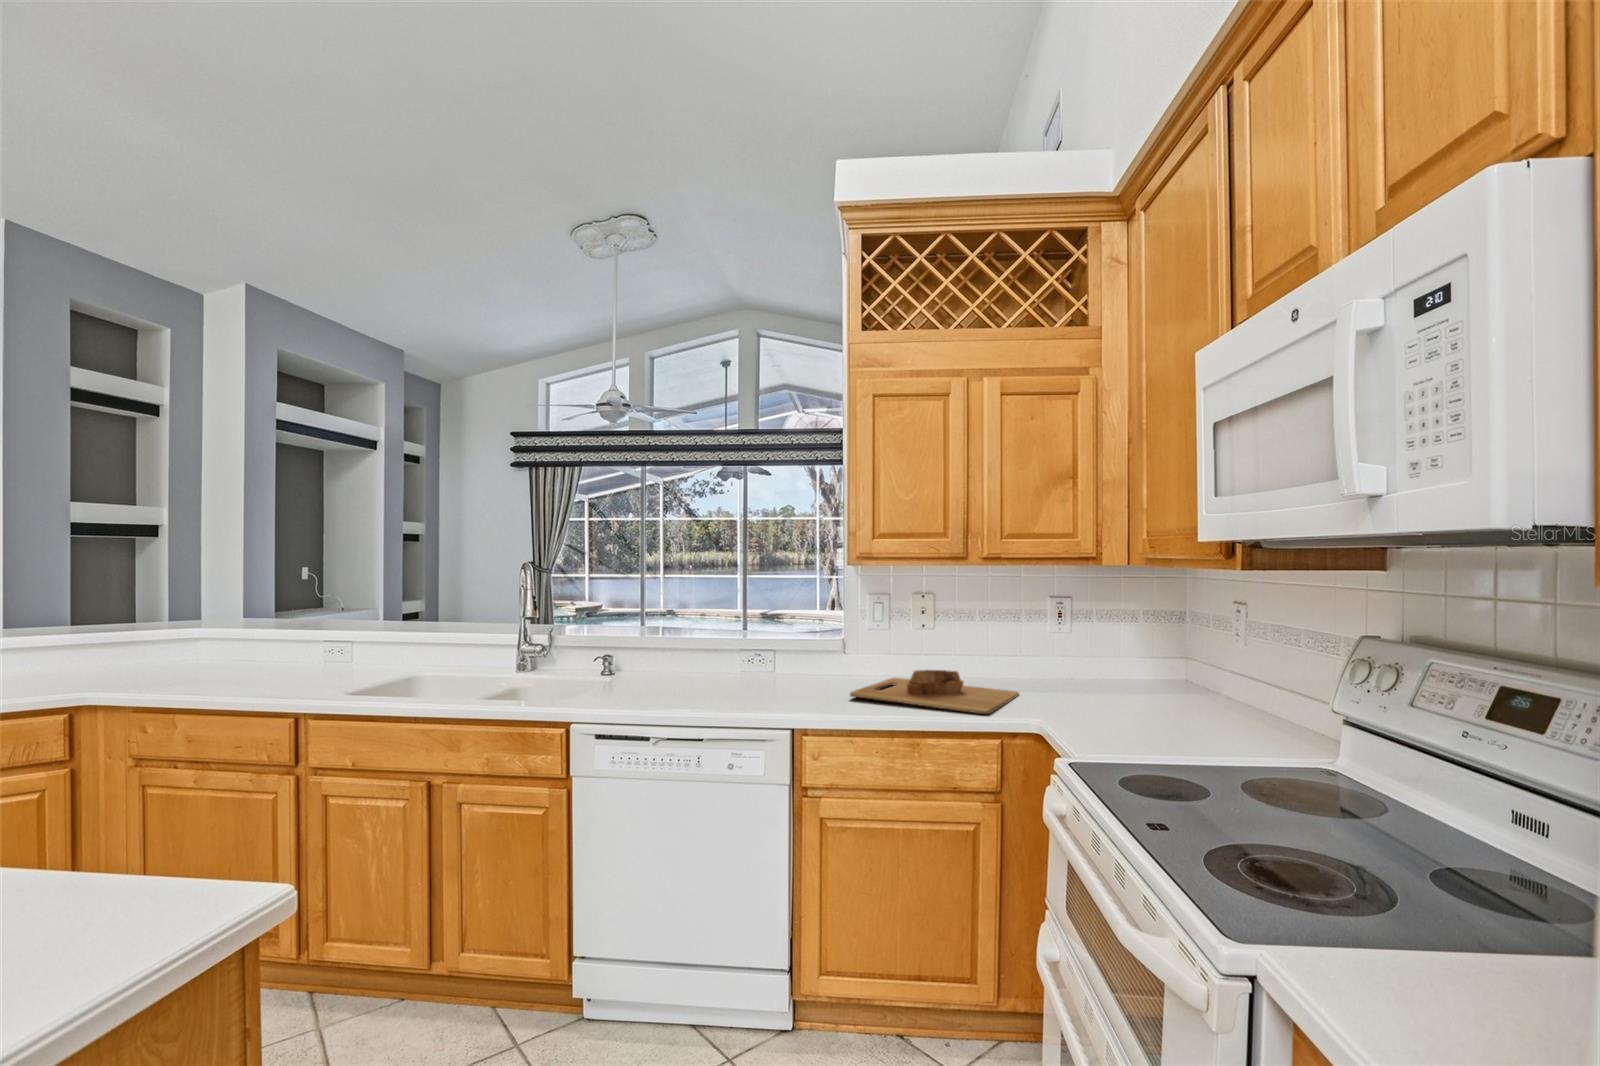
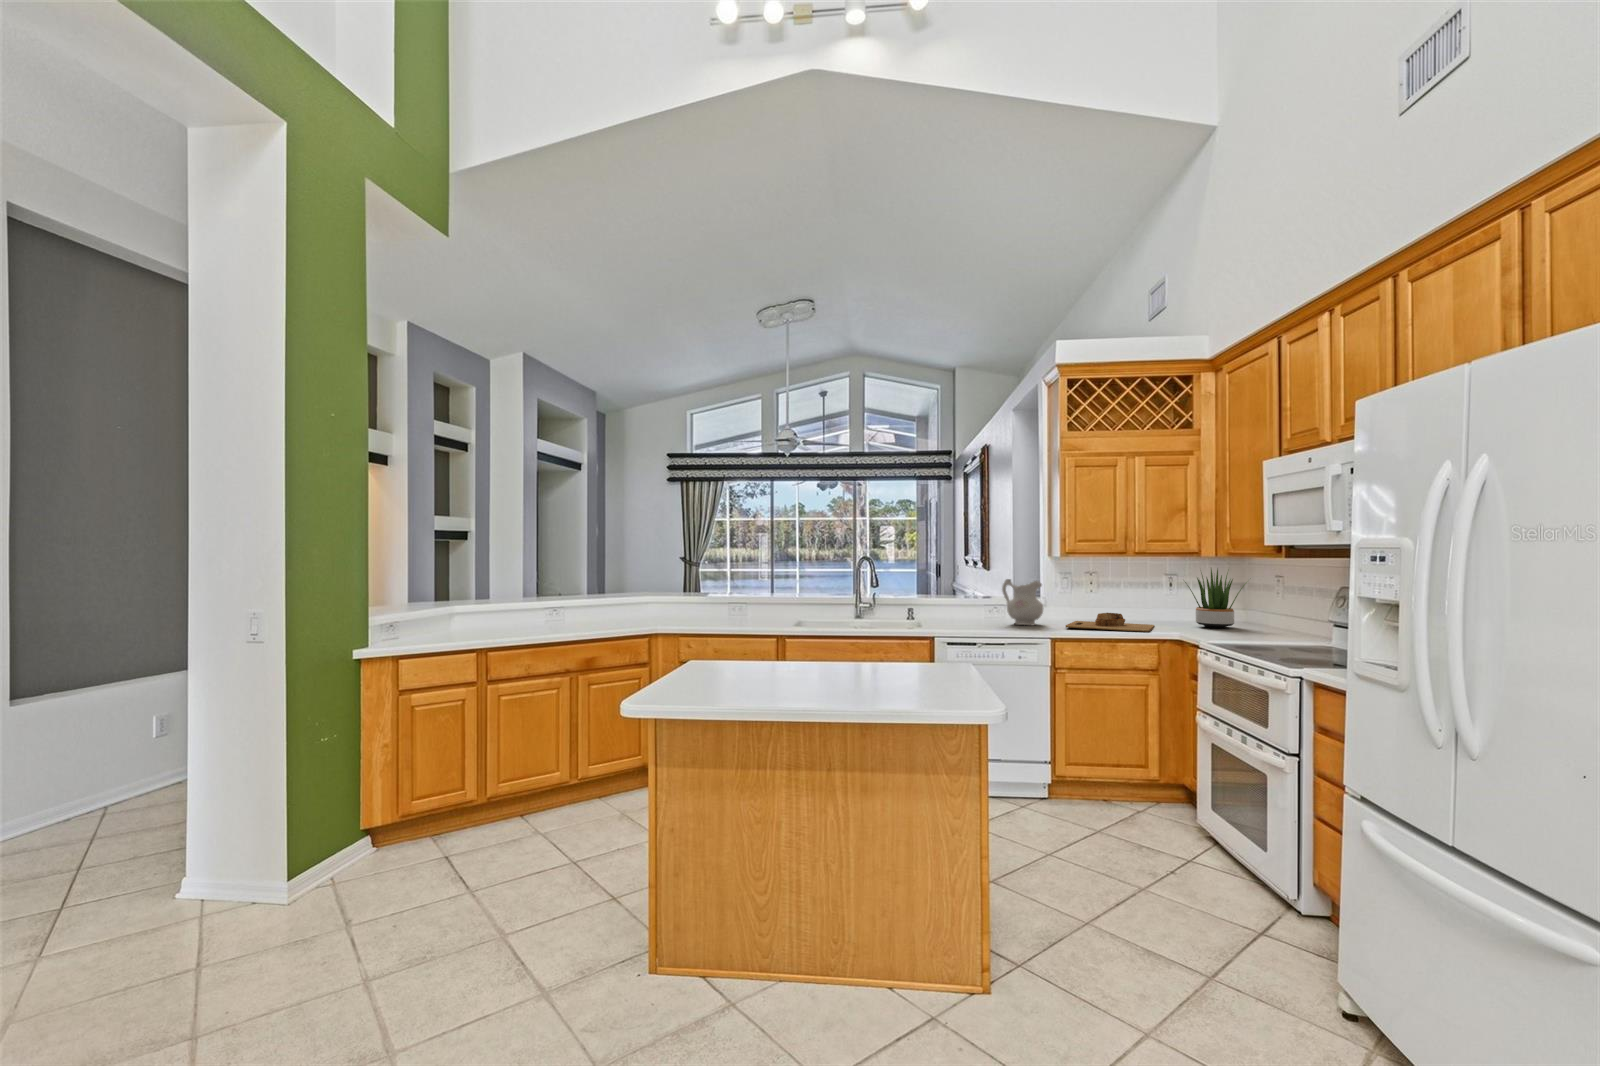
potted plant: none [1065,587,1195,705] -> present [1185,569,1247,628]
ceramic pitcher: none [771,602,835,686] -> present [1002,579,1043,625]

